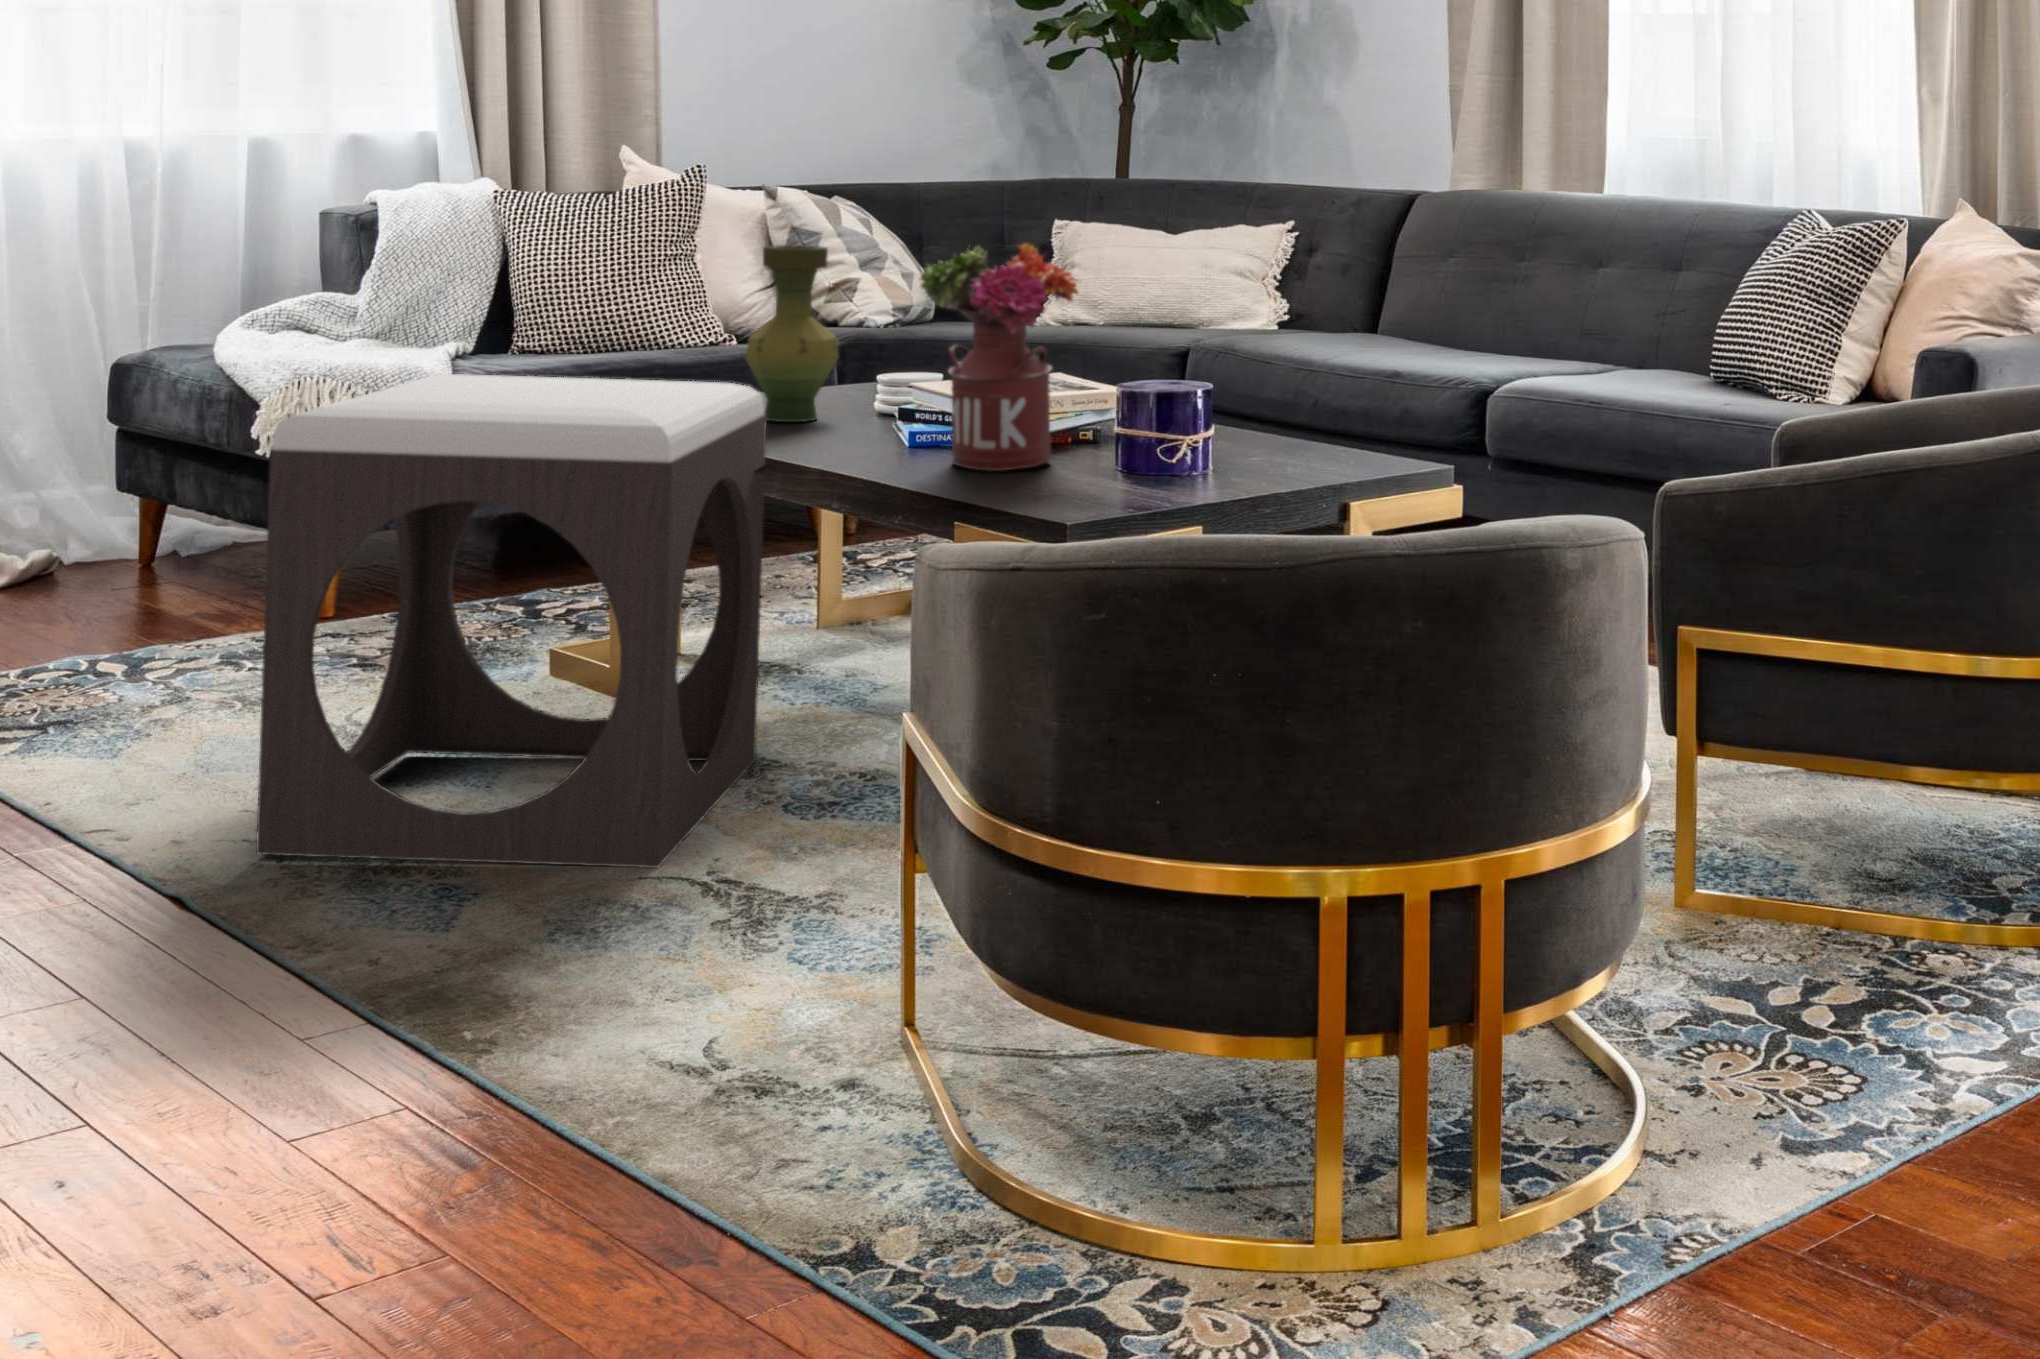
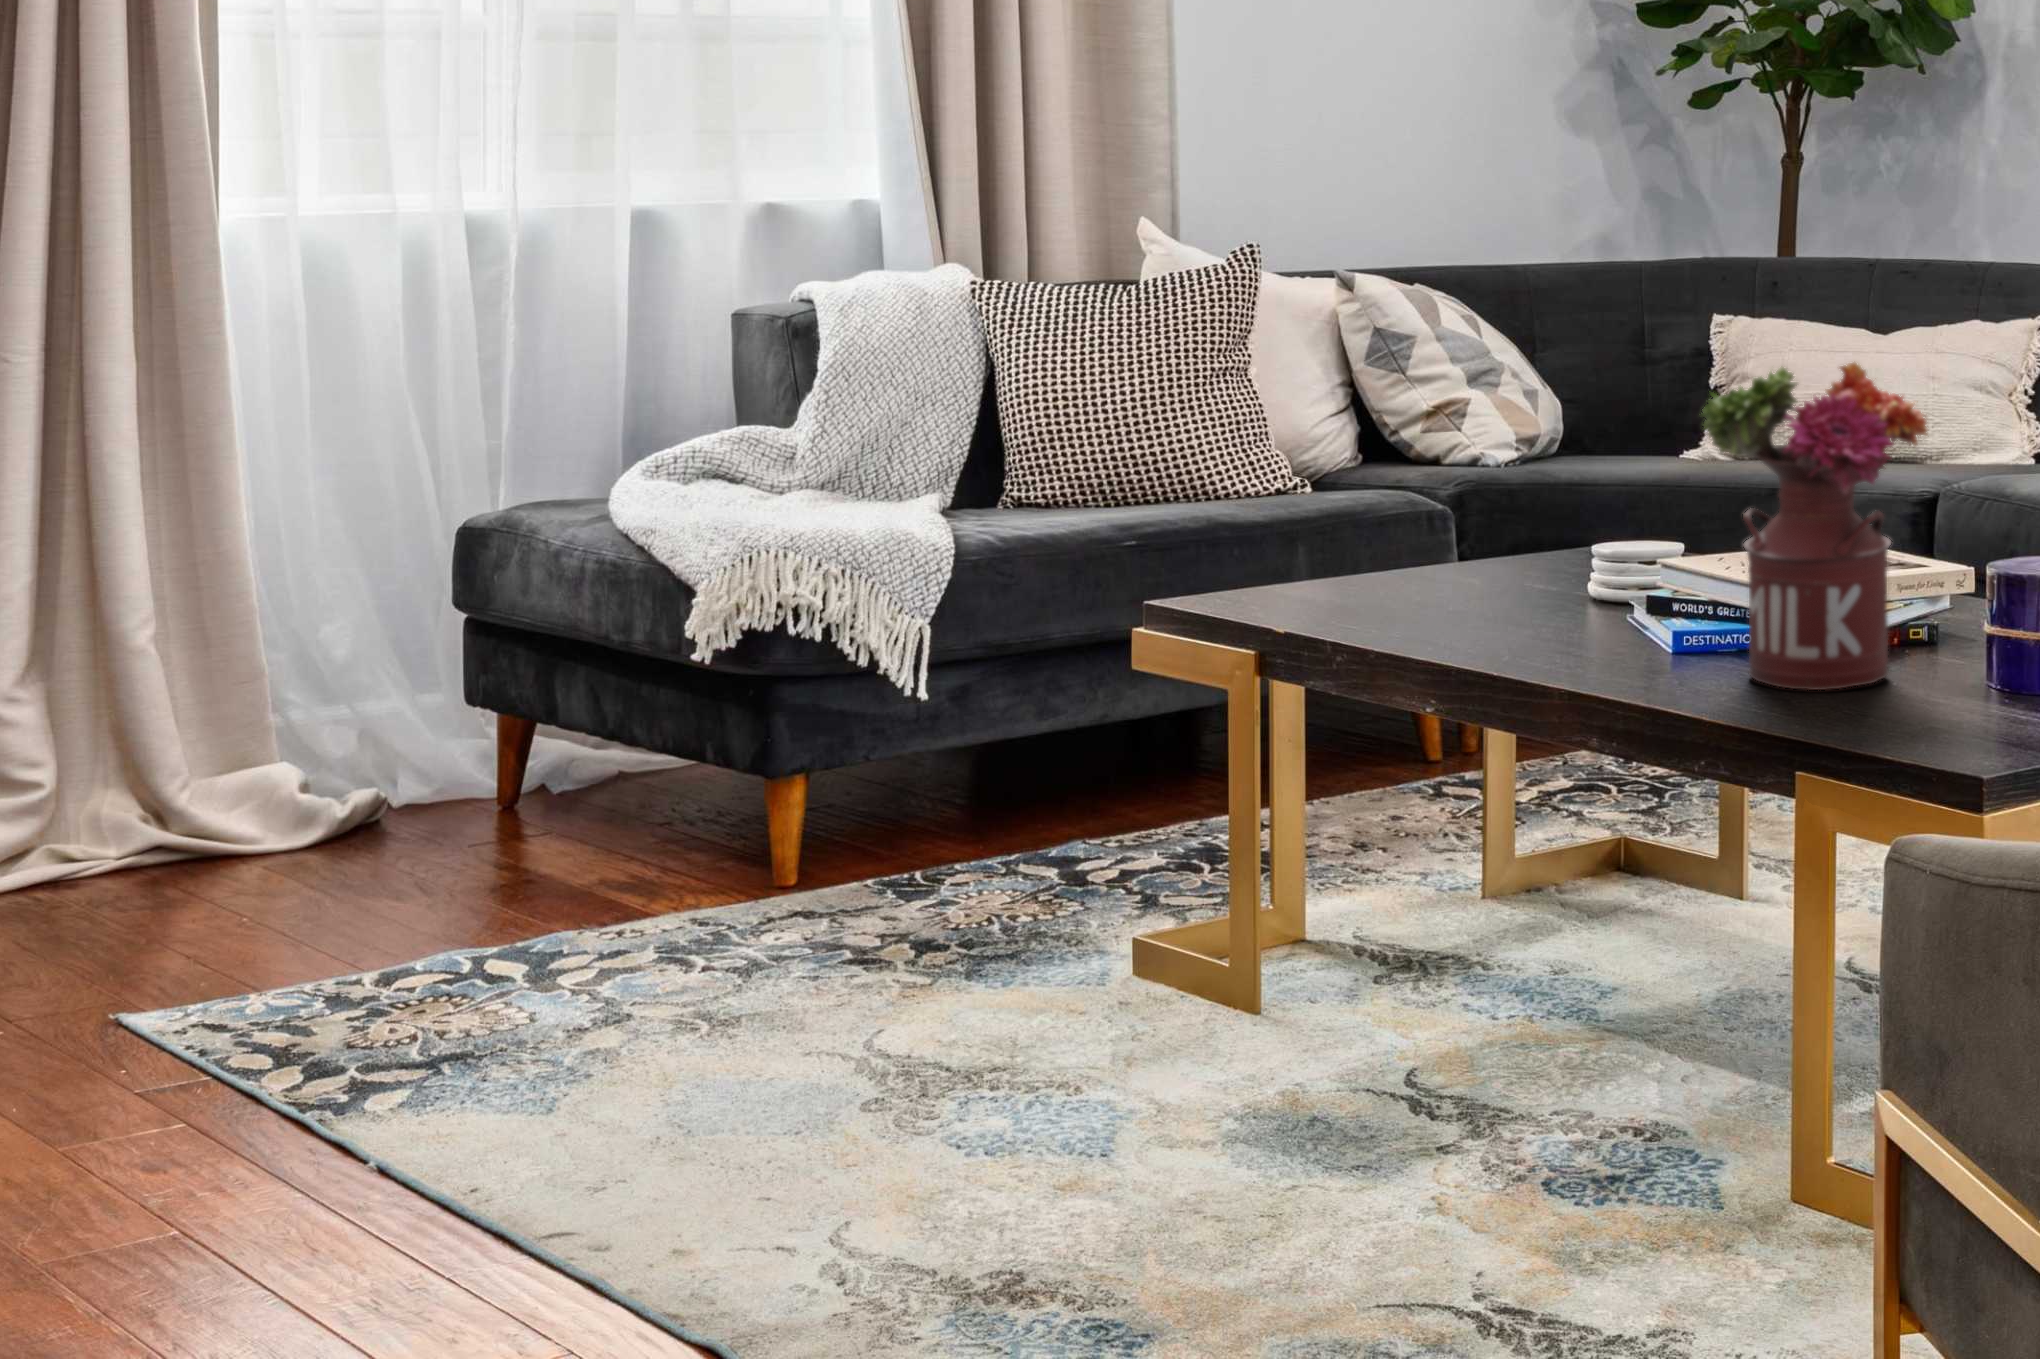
vase: present [745,245,838,422] -> none [1411,363,1542,615]
footstool: present [256,374,767,868] -> none [813,560,1485,1283]

